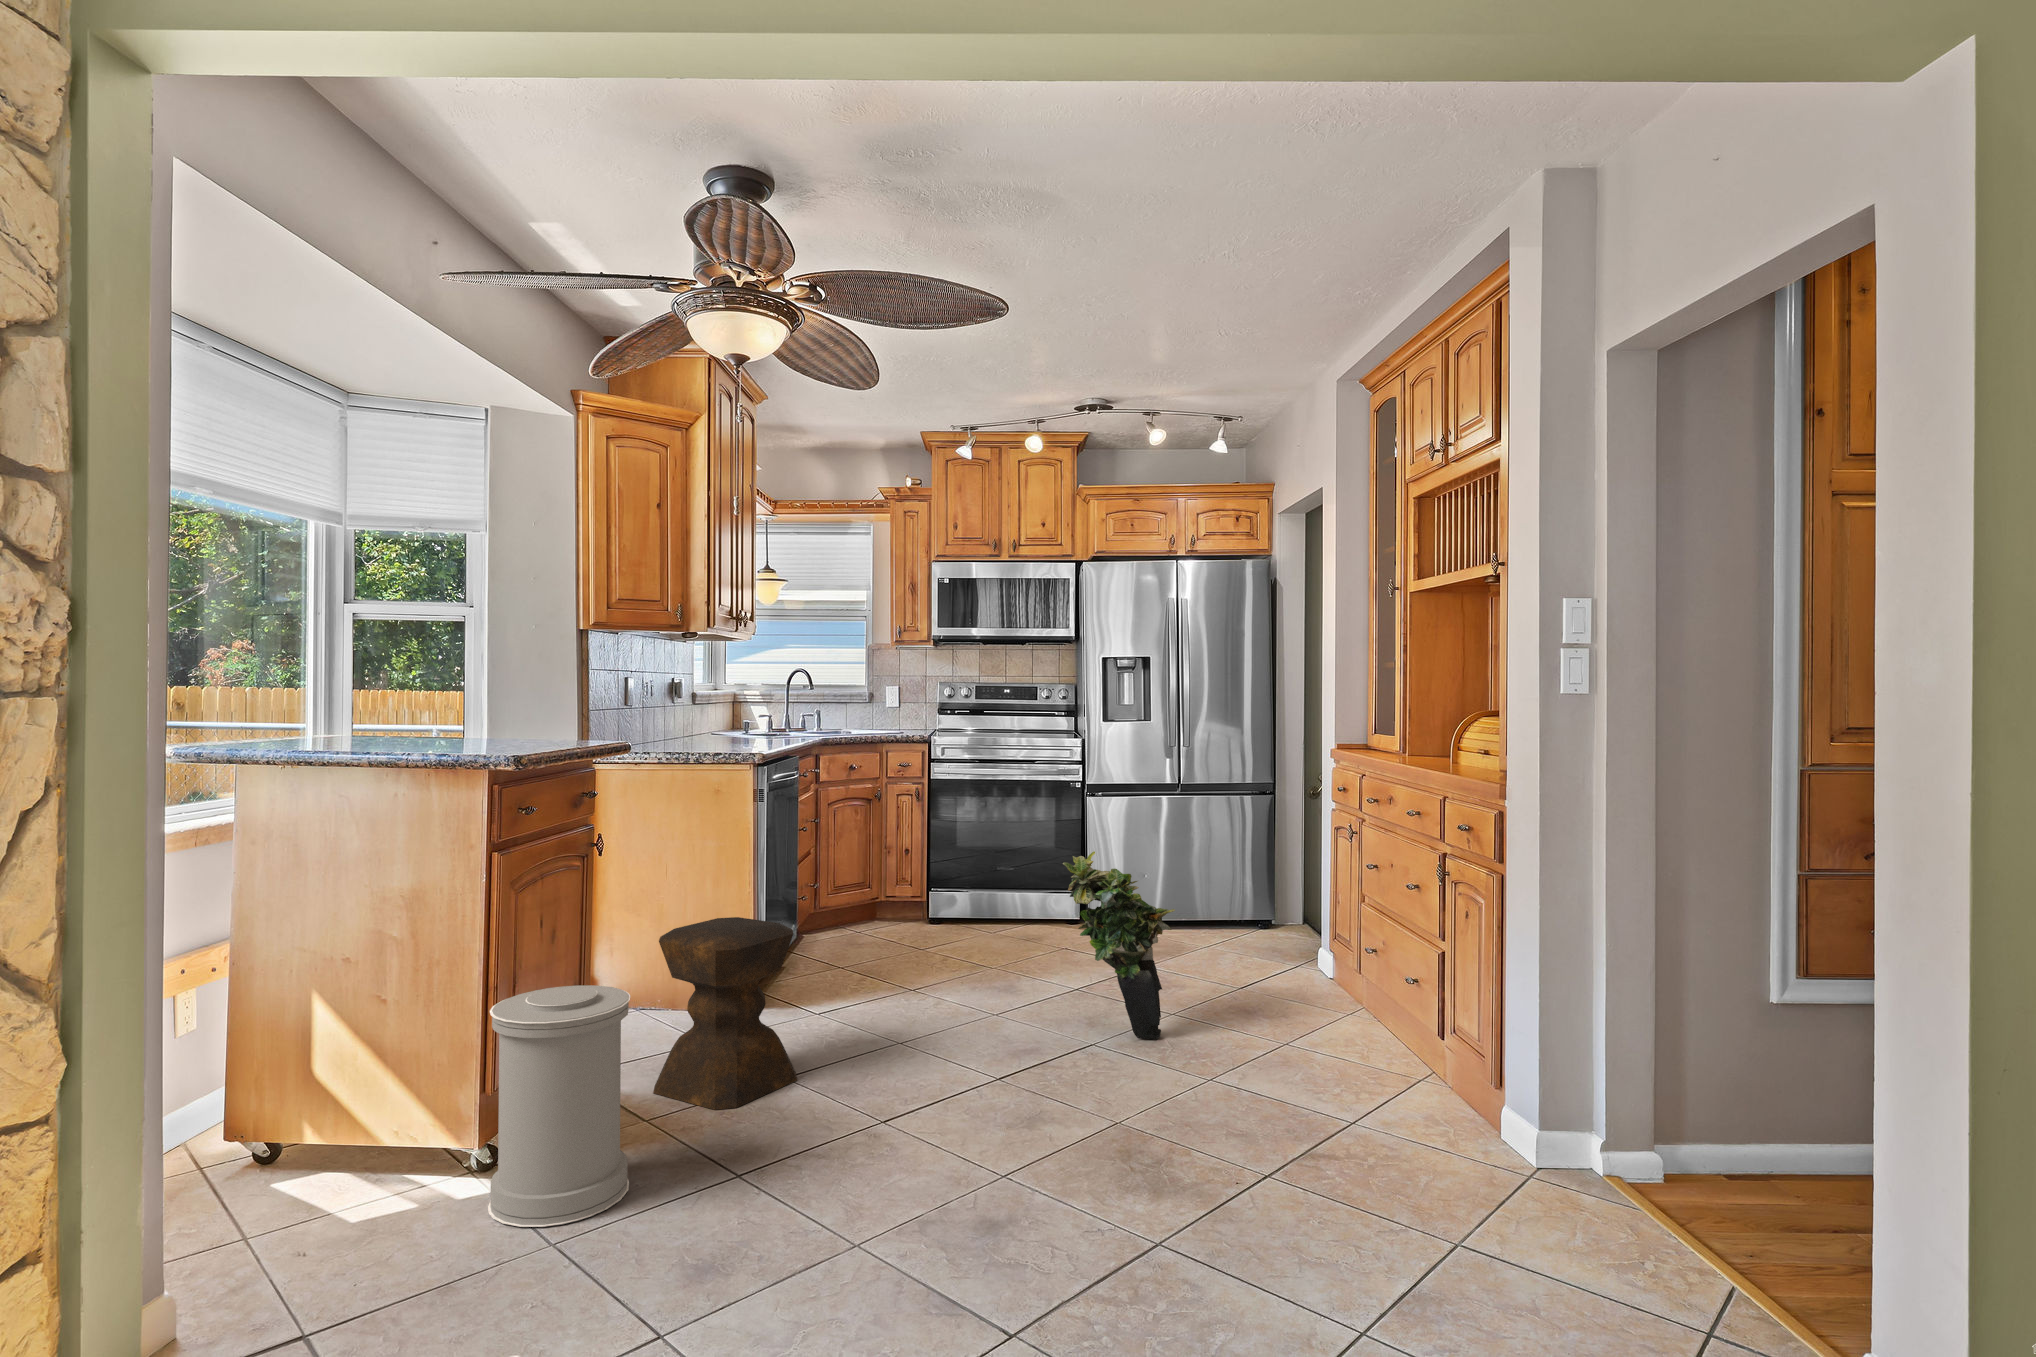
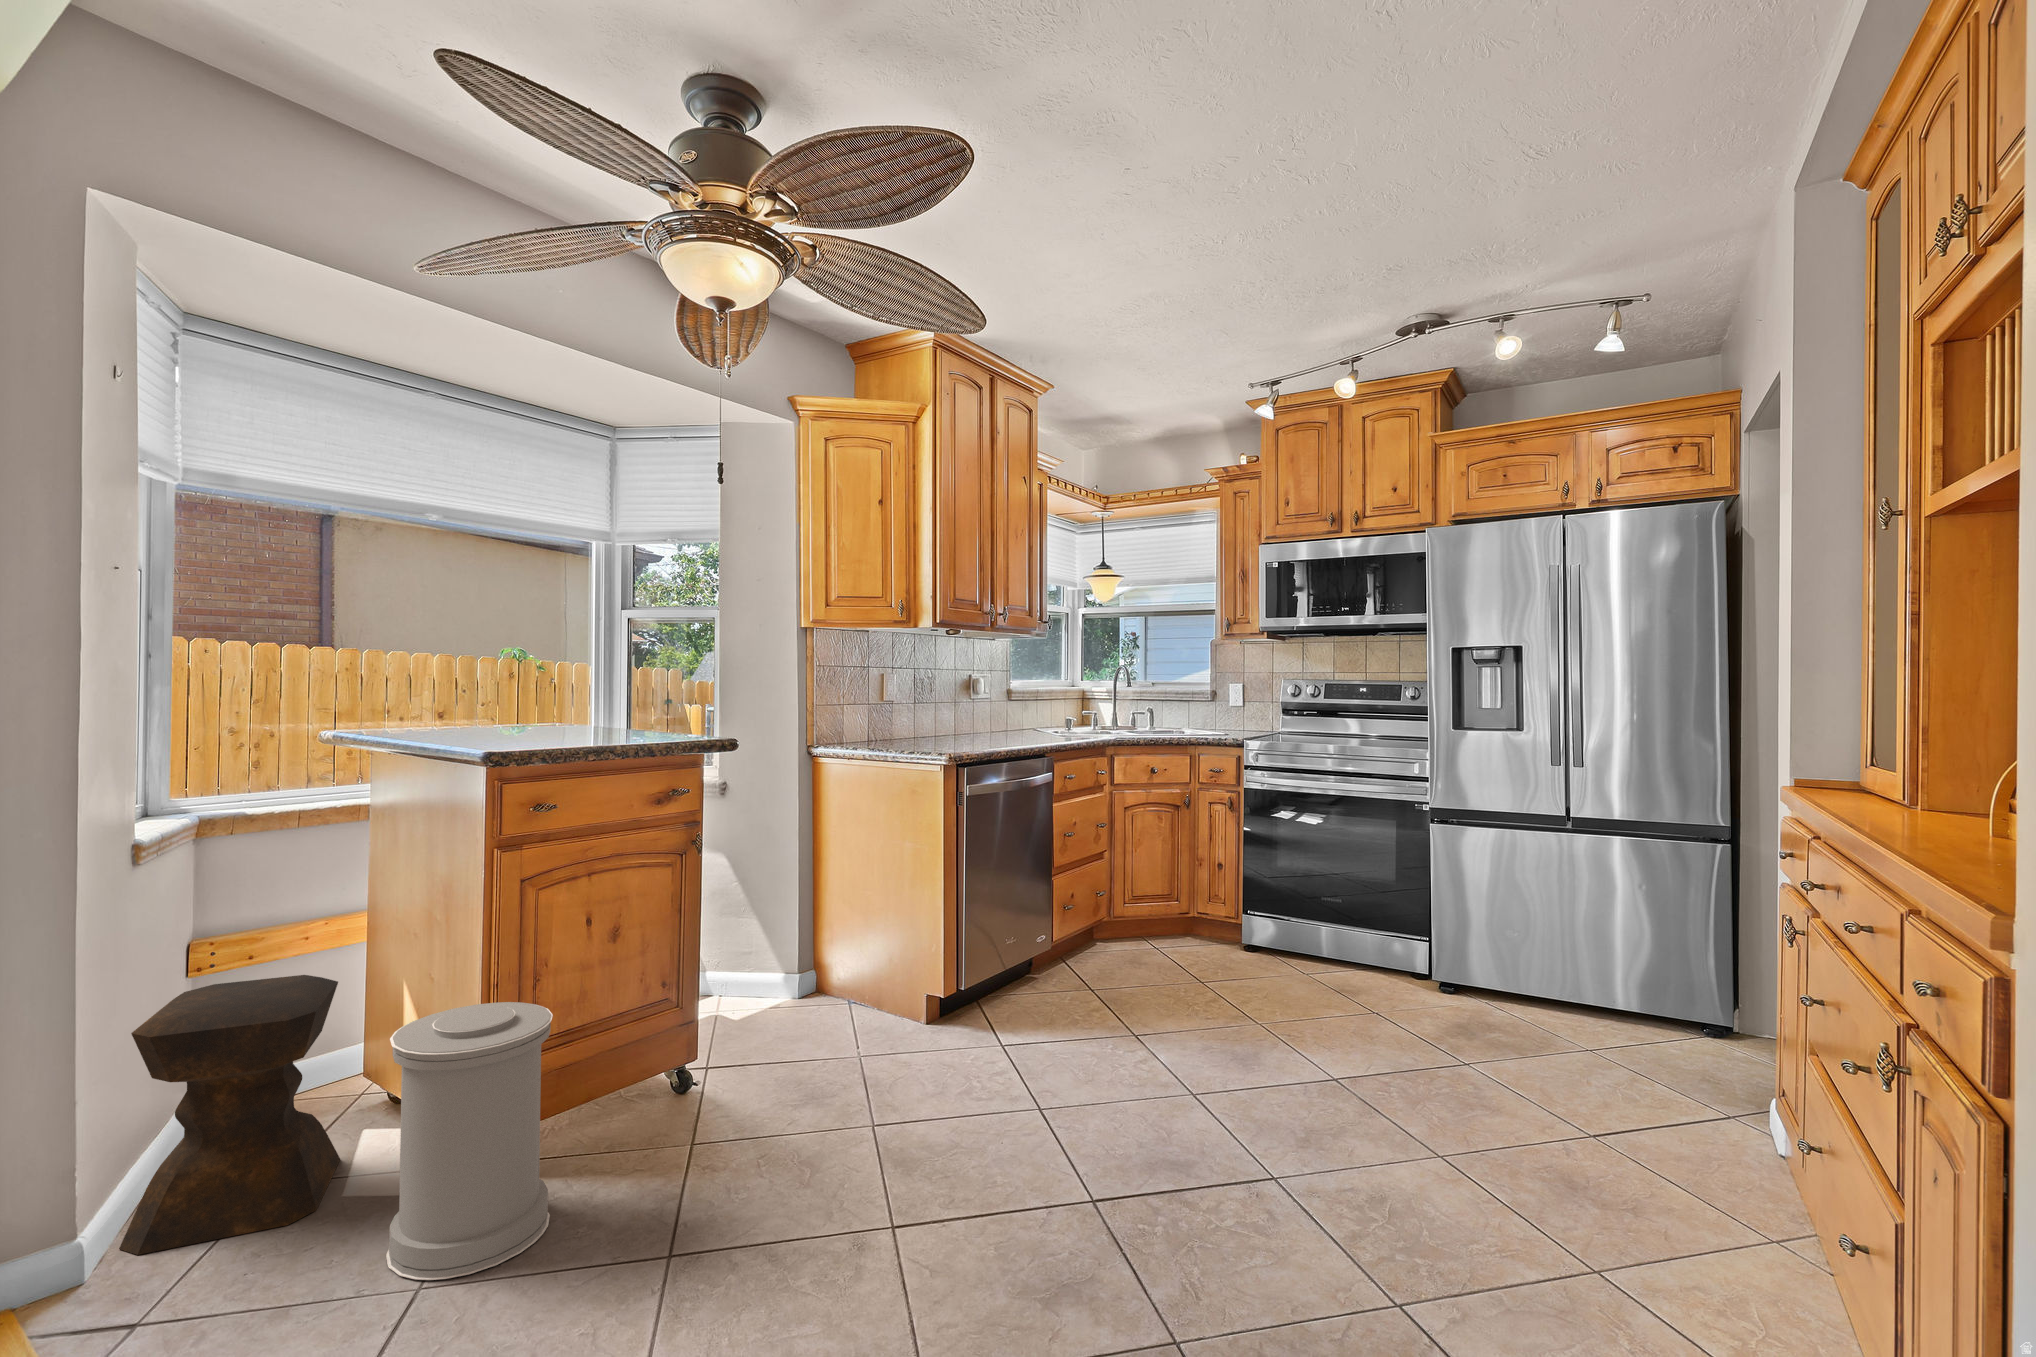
potted plant: present [1063,851,1175,1040] -> none [1208,917,1379,1219]
stool: present [653,917,797,1110] -> present [119,975,340,1255]

